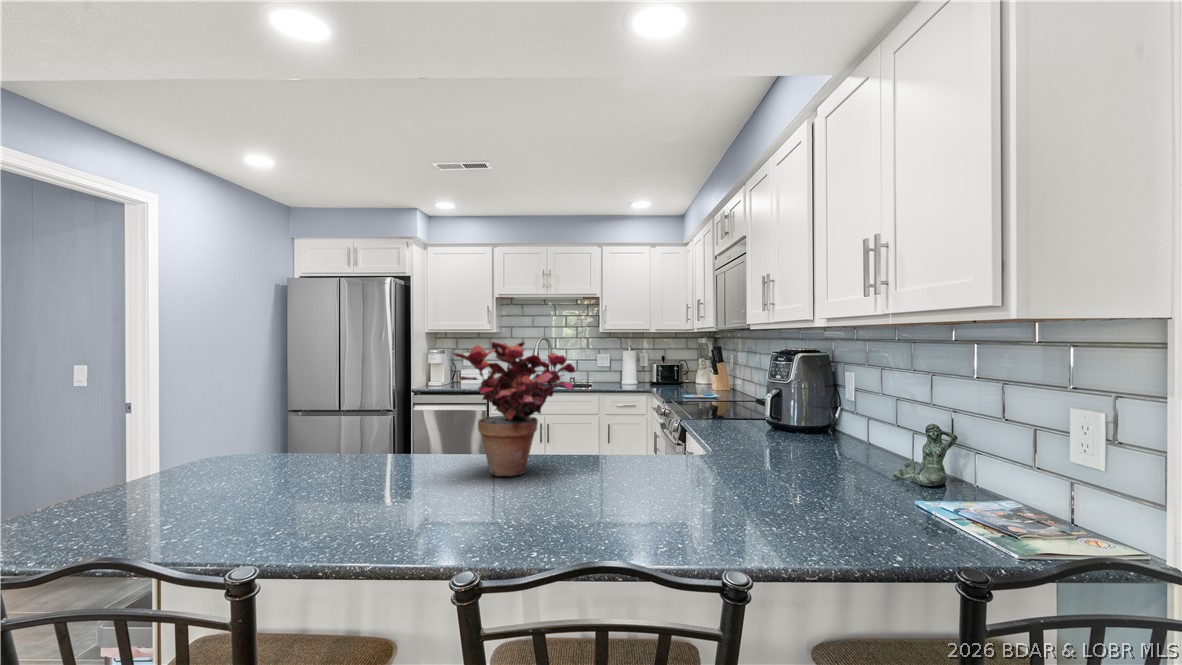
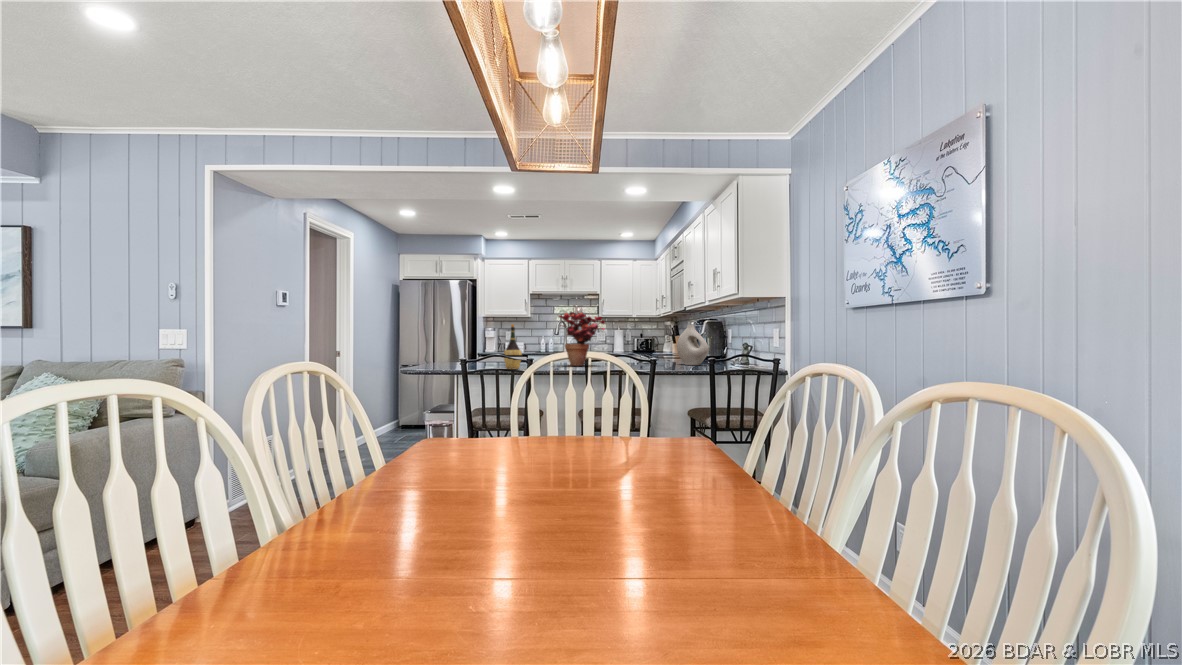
vase: none [747,371,834,473] -> present [677,325,709,365]
wine bottle: none [272,386,331,517] -> present [504,324,522,369]

